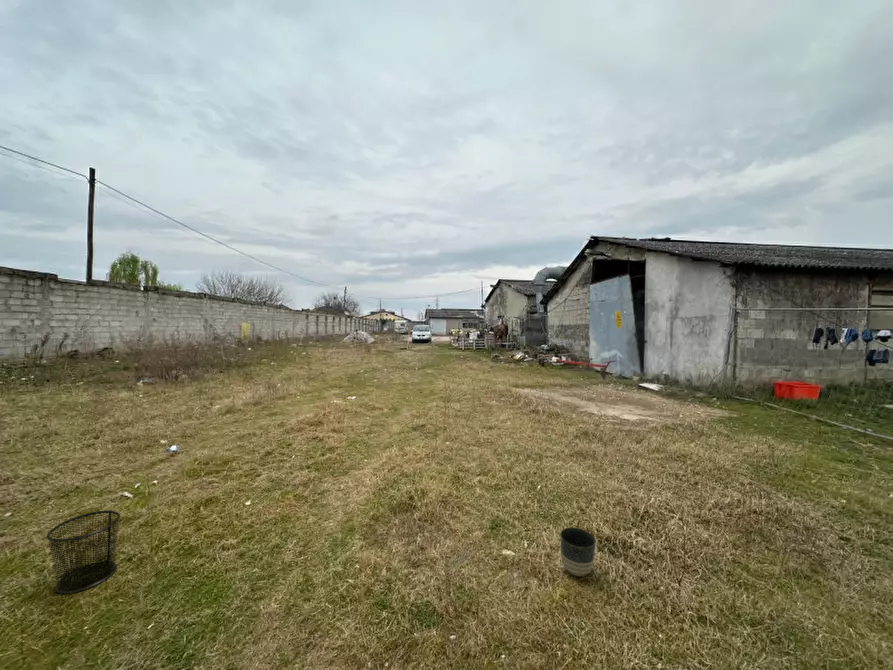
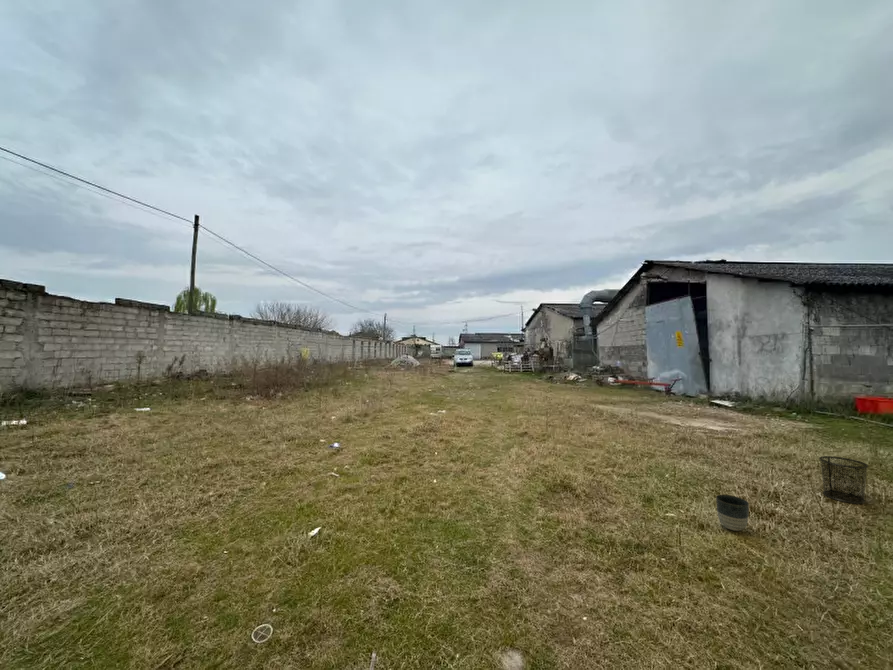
waste bin: present [46,510,120,594] -> present [819,456,868,504]

